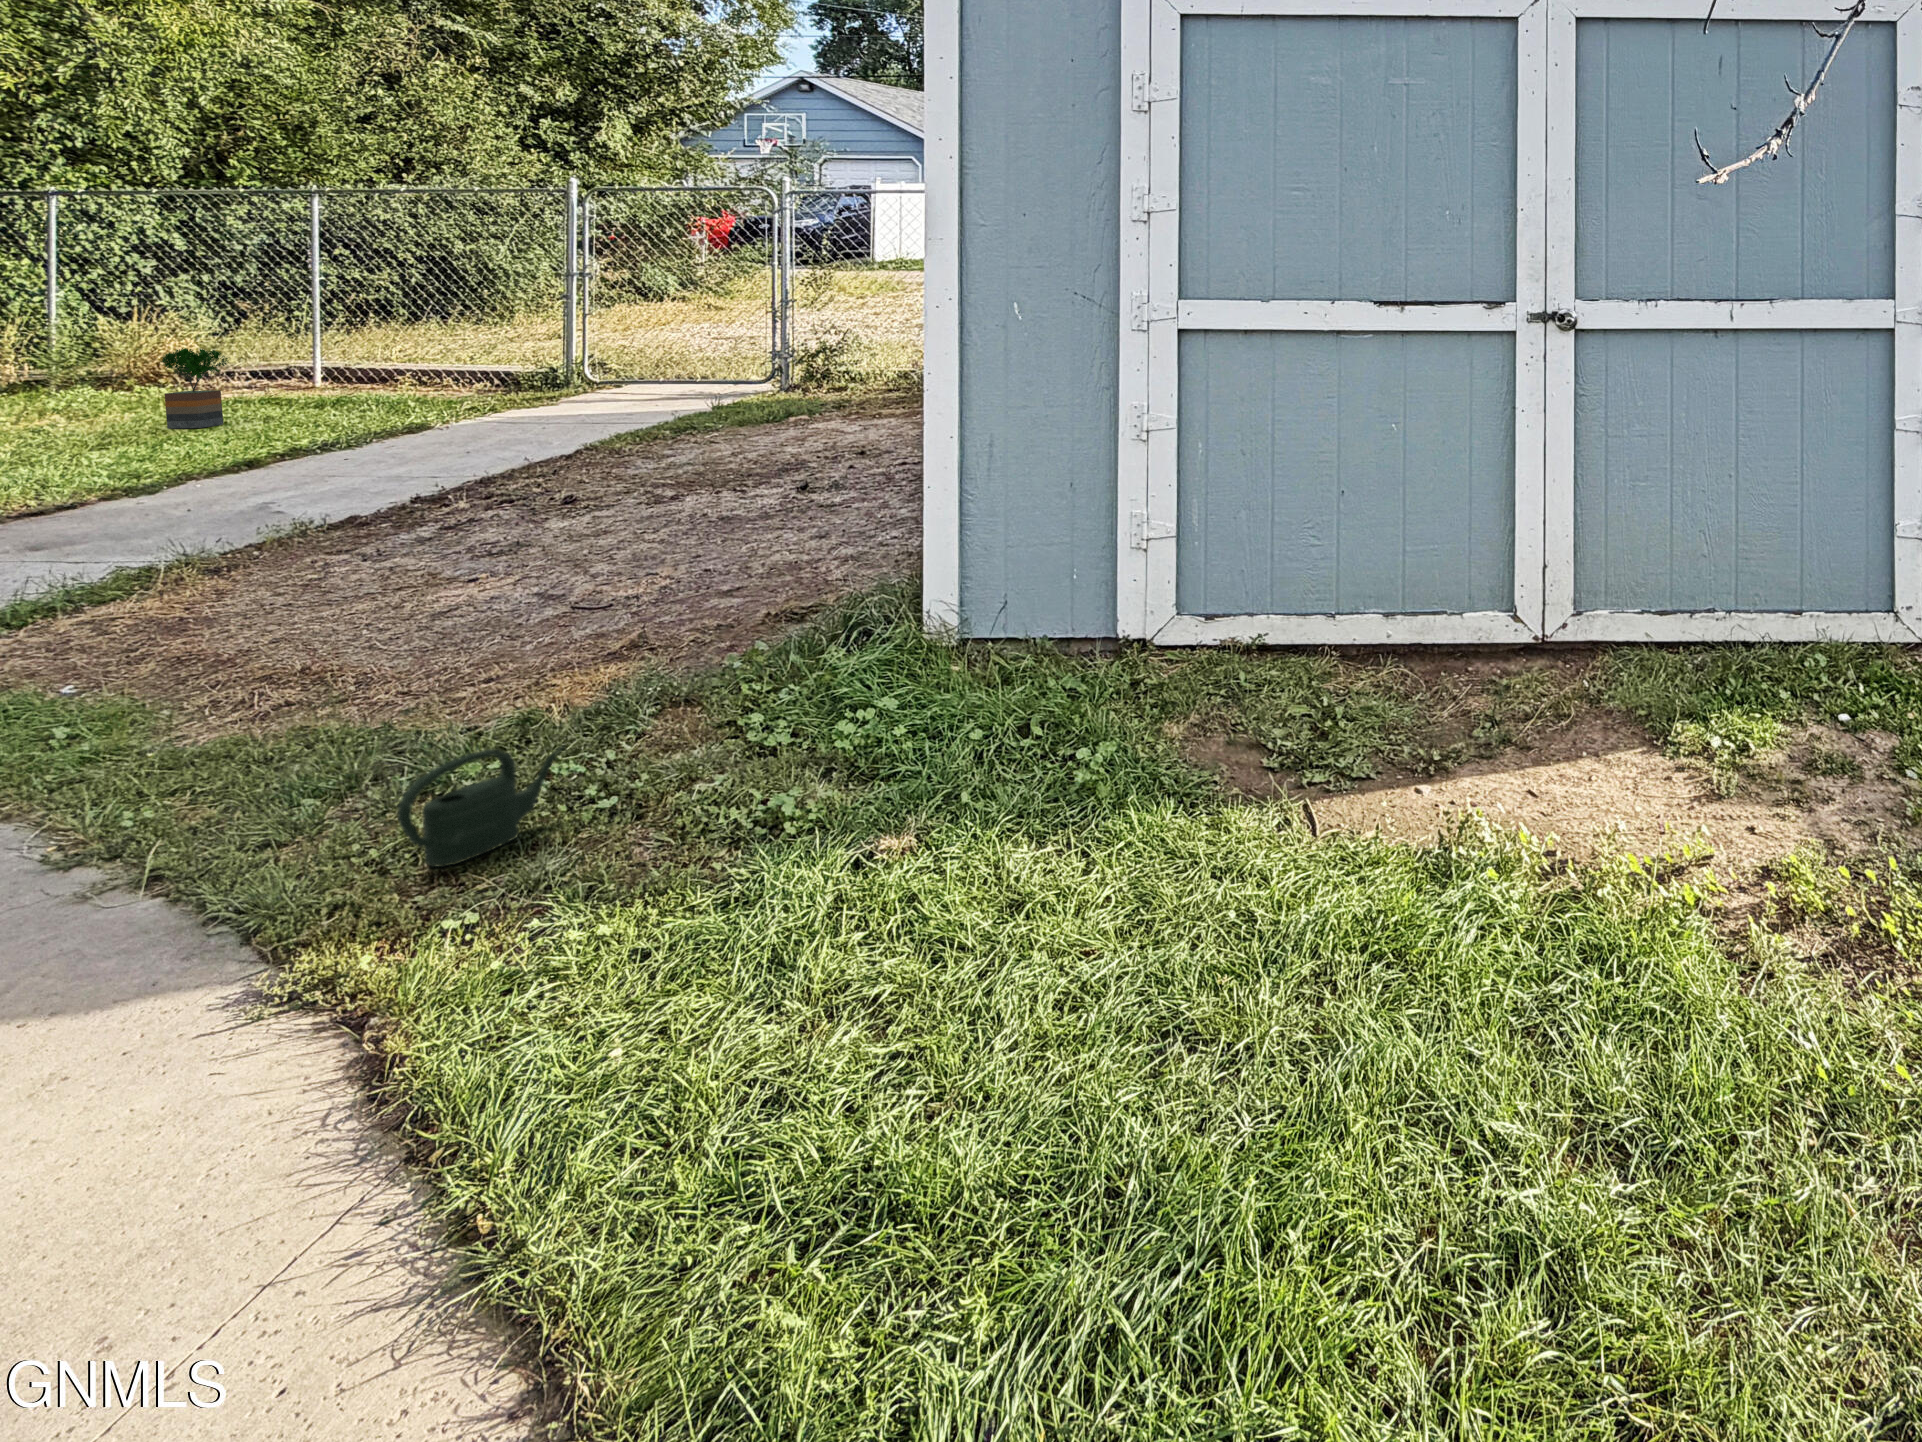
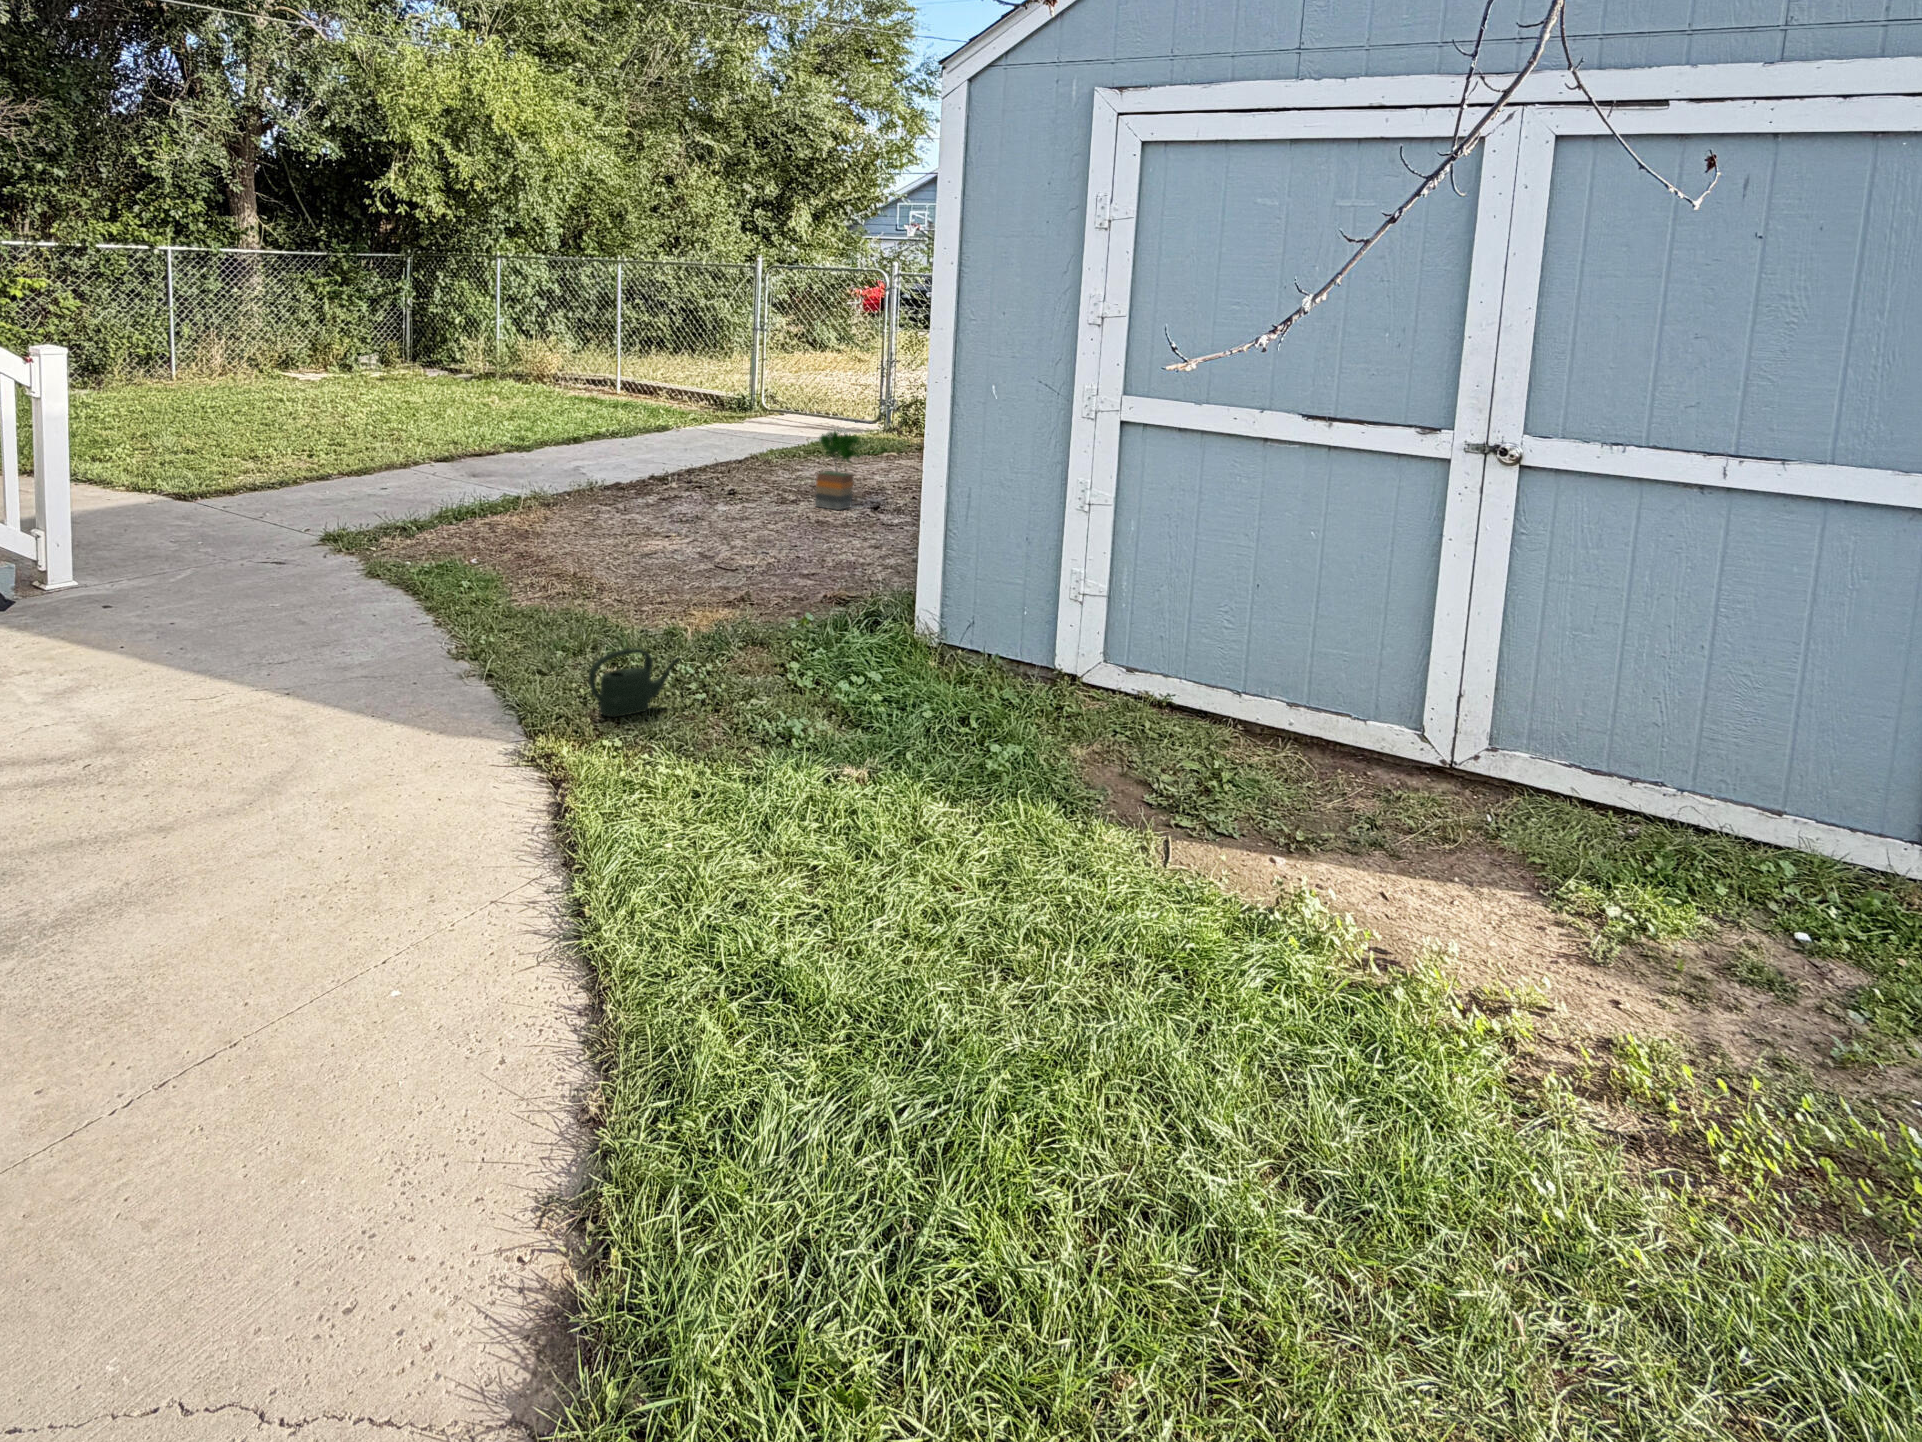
potted tree: present [162,348,229,429] -> present [815,432,864,510]

